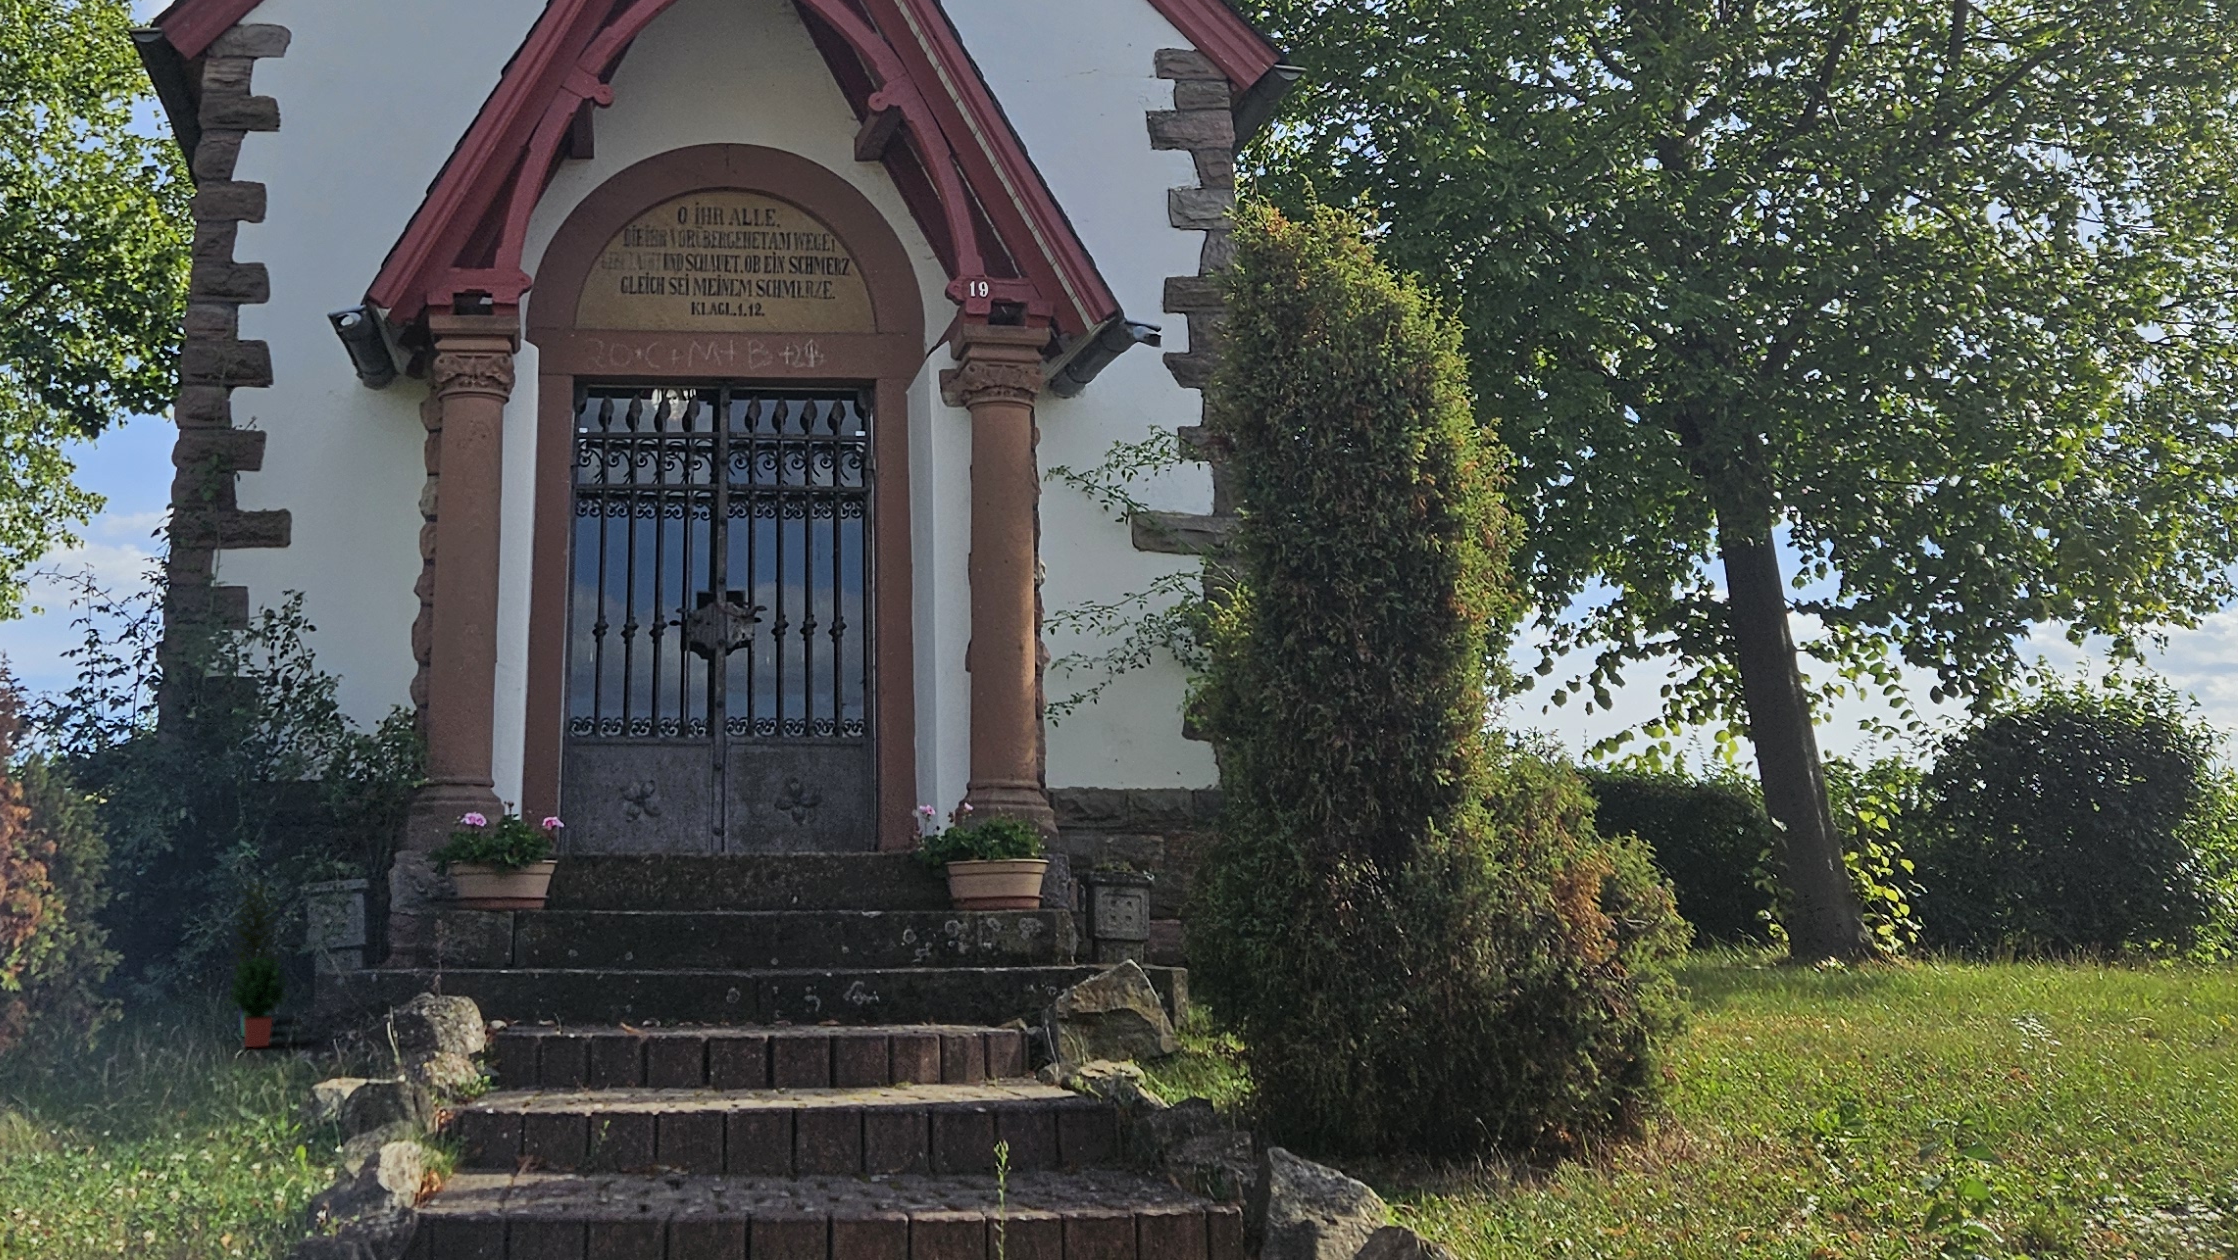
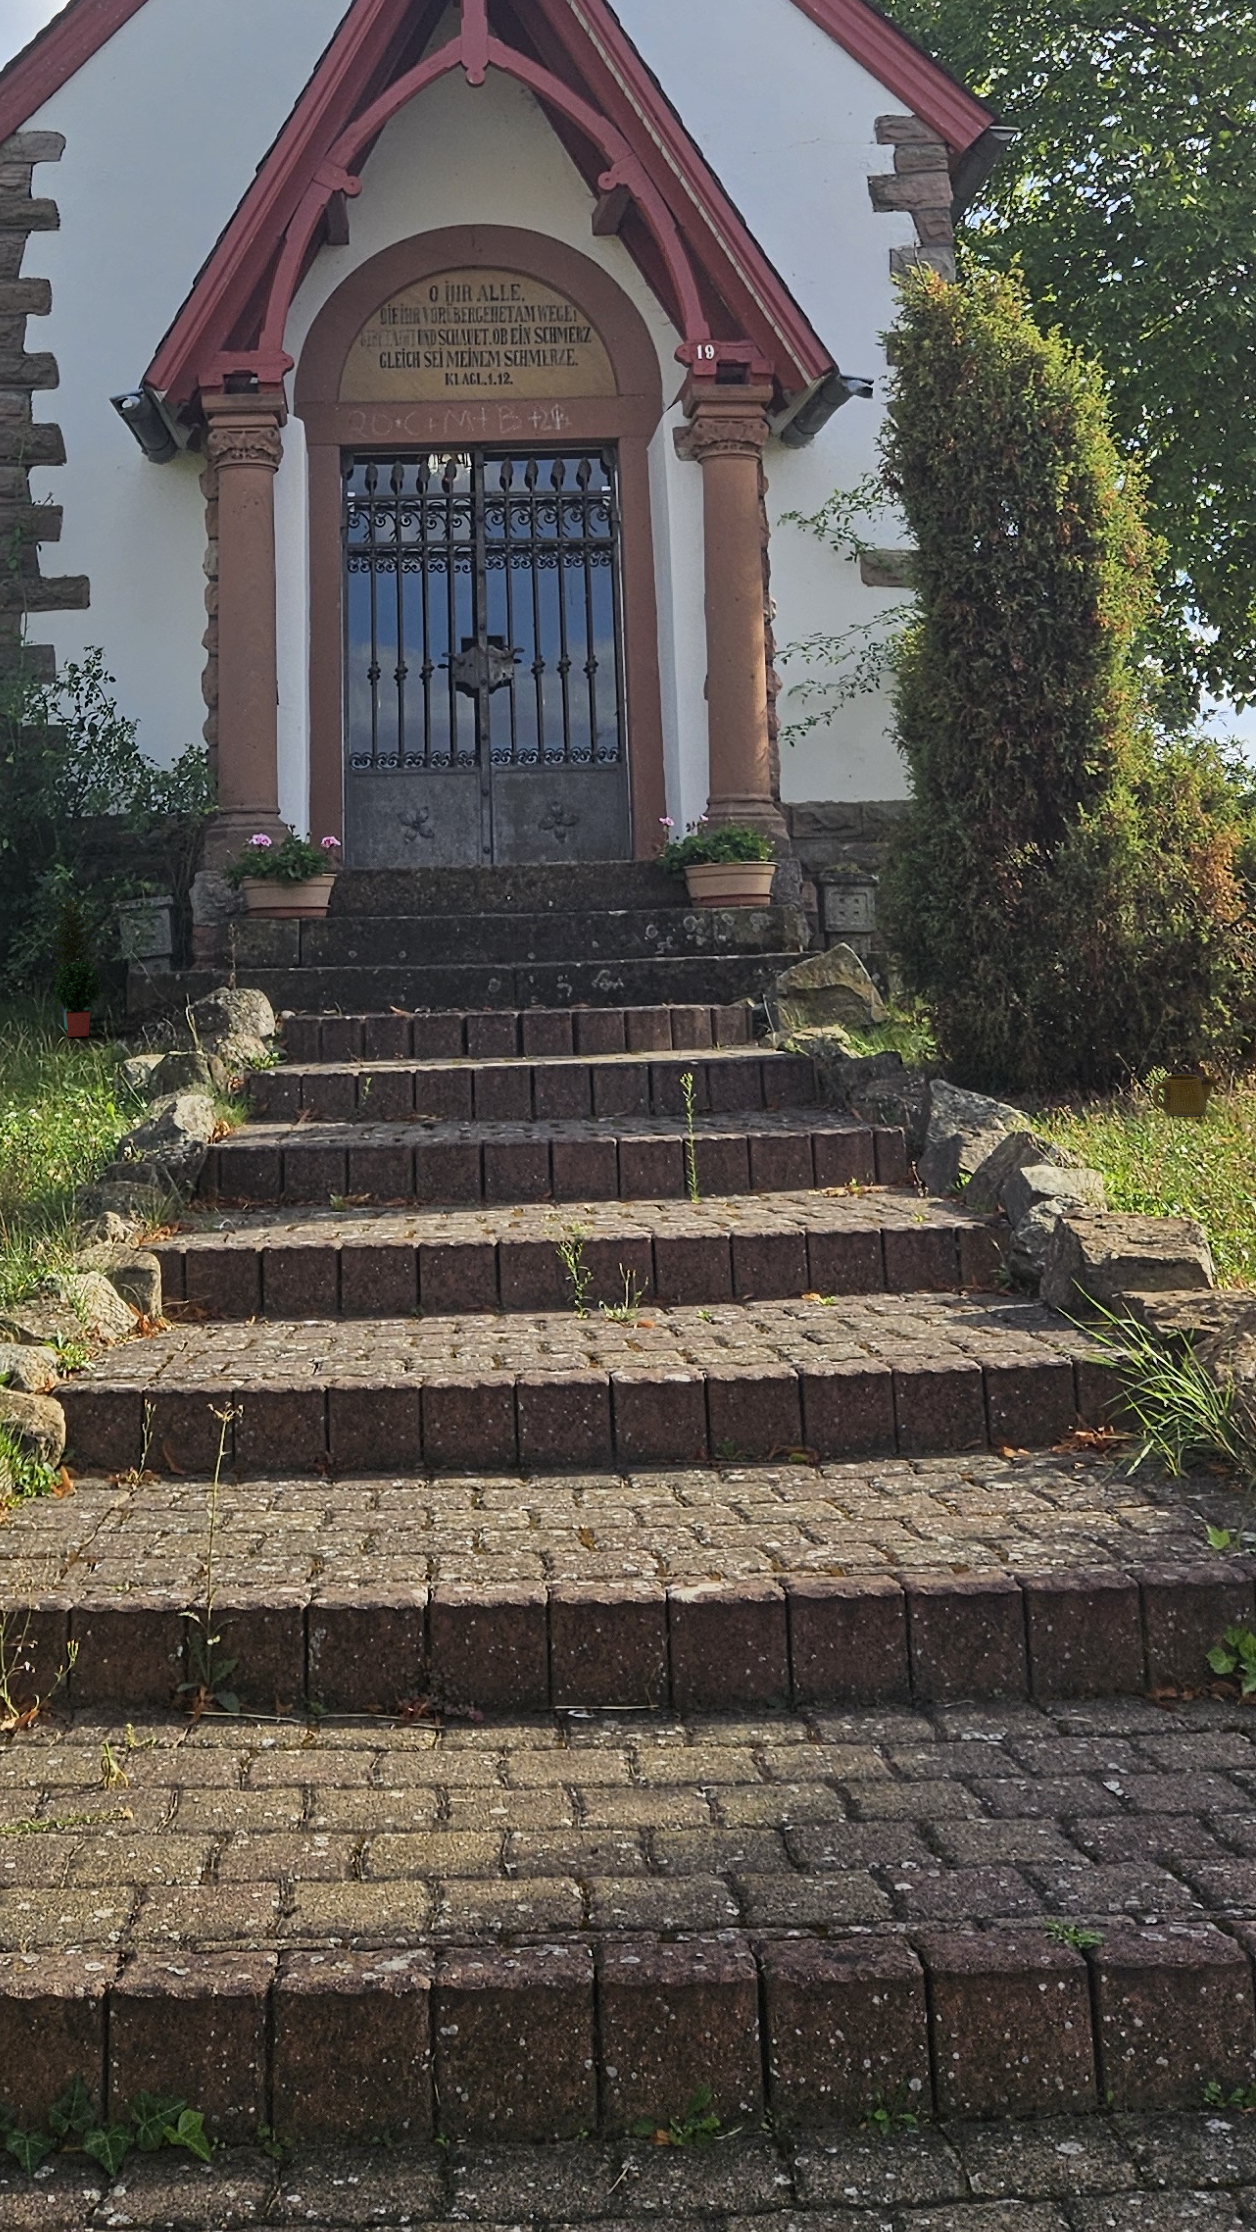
watering can: none [1499,1130,1573,1181] -> present [1152,1074,1219,1116]

